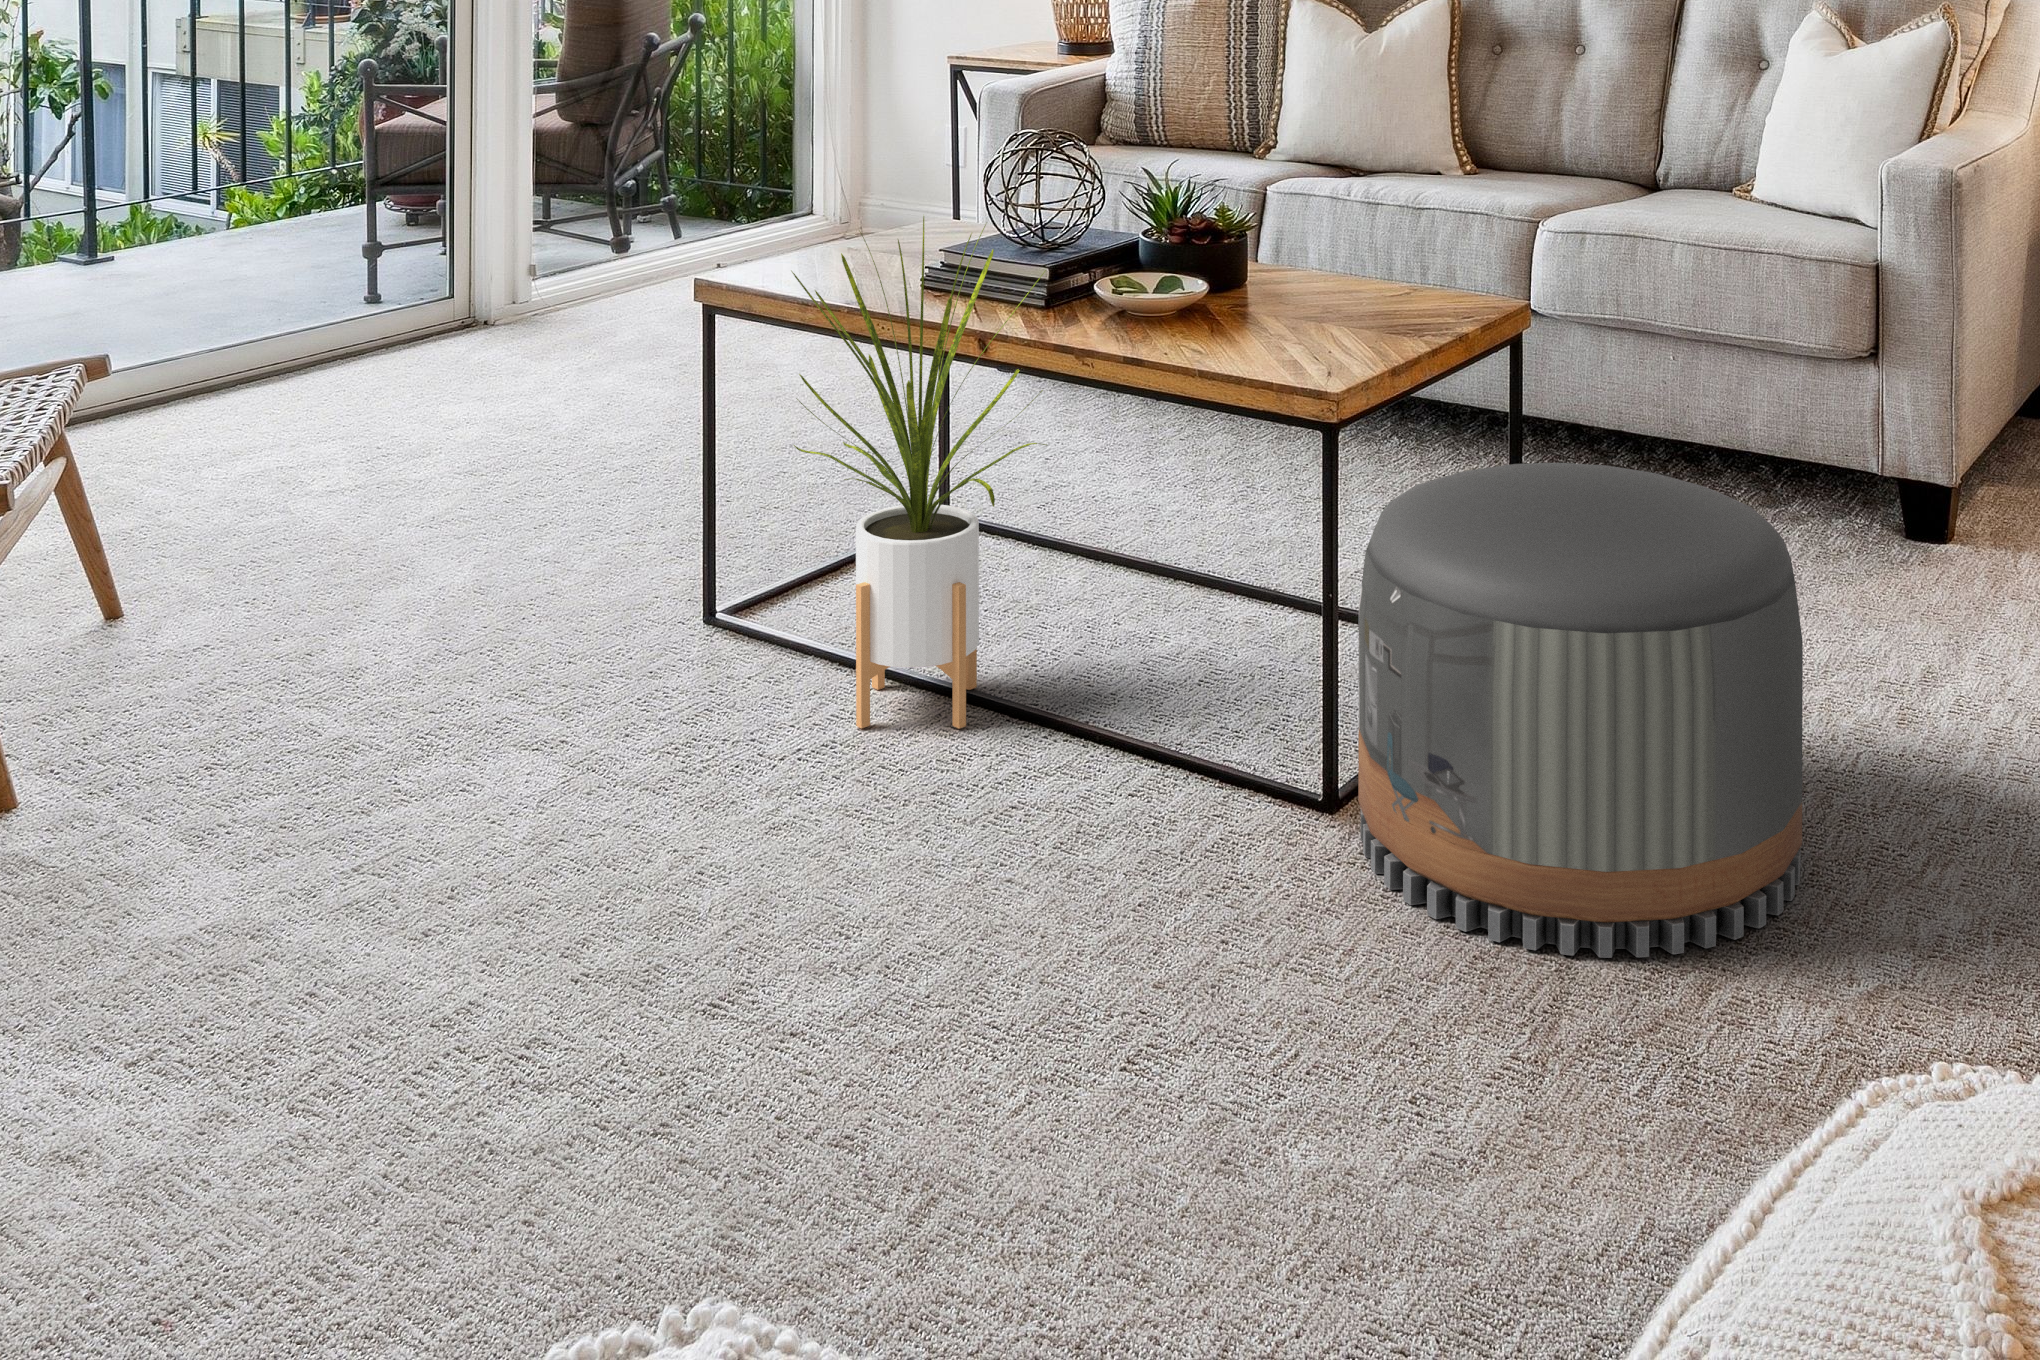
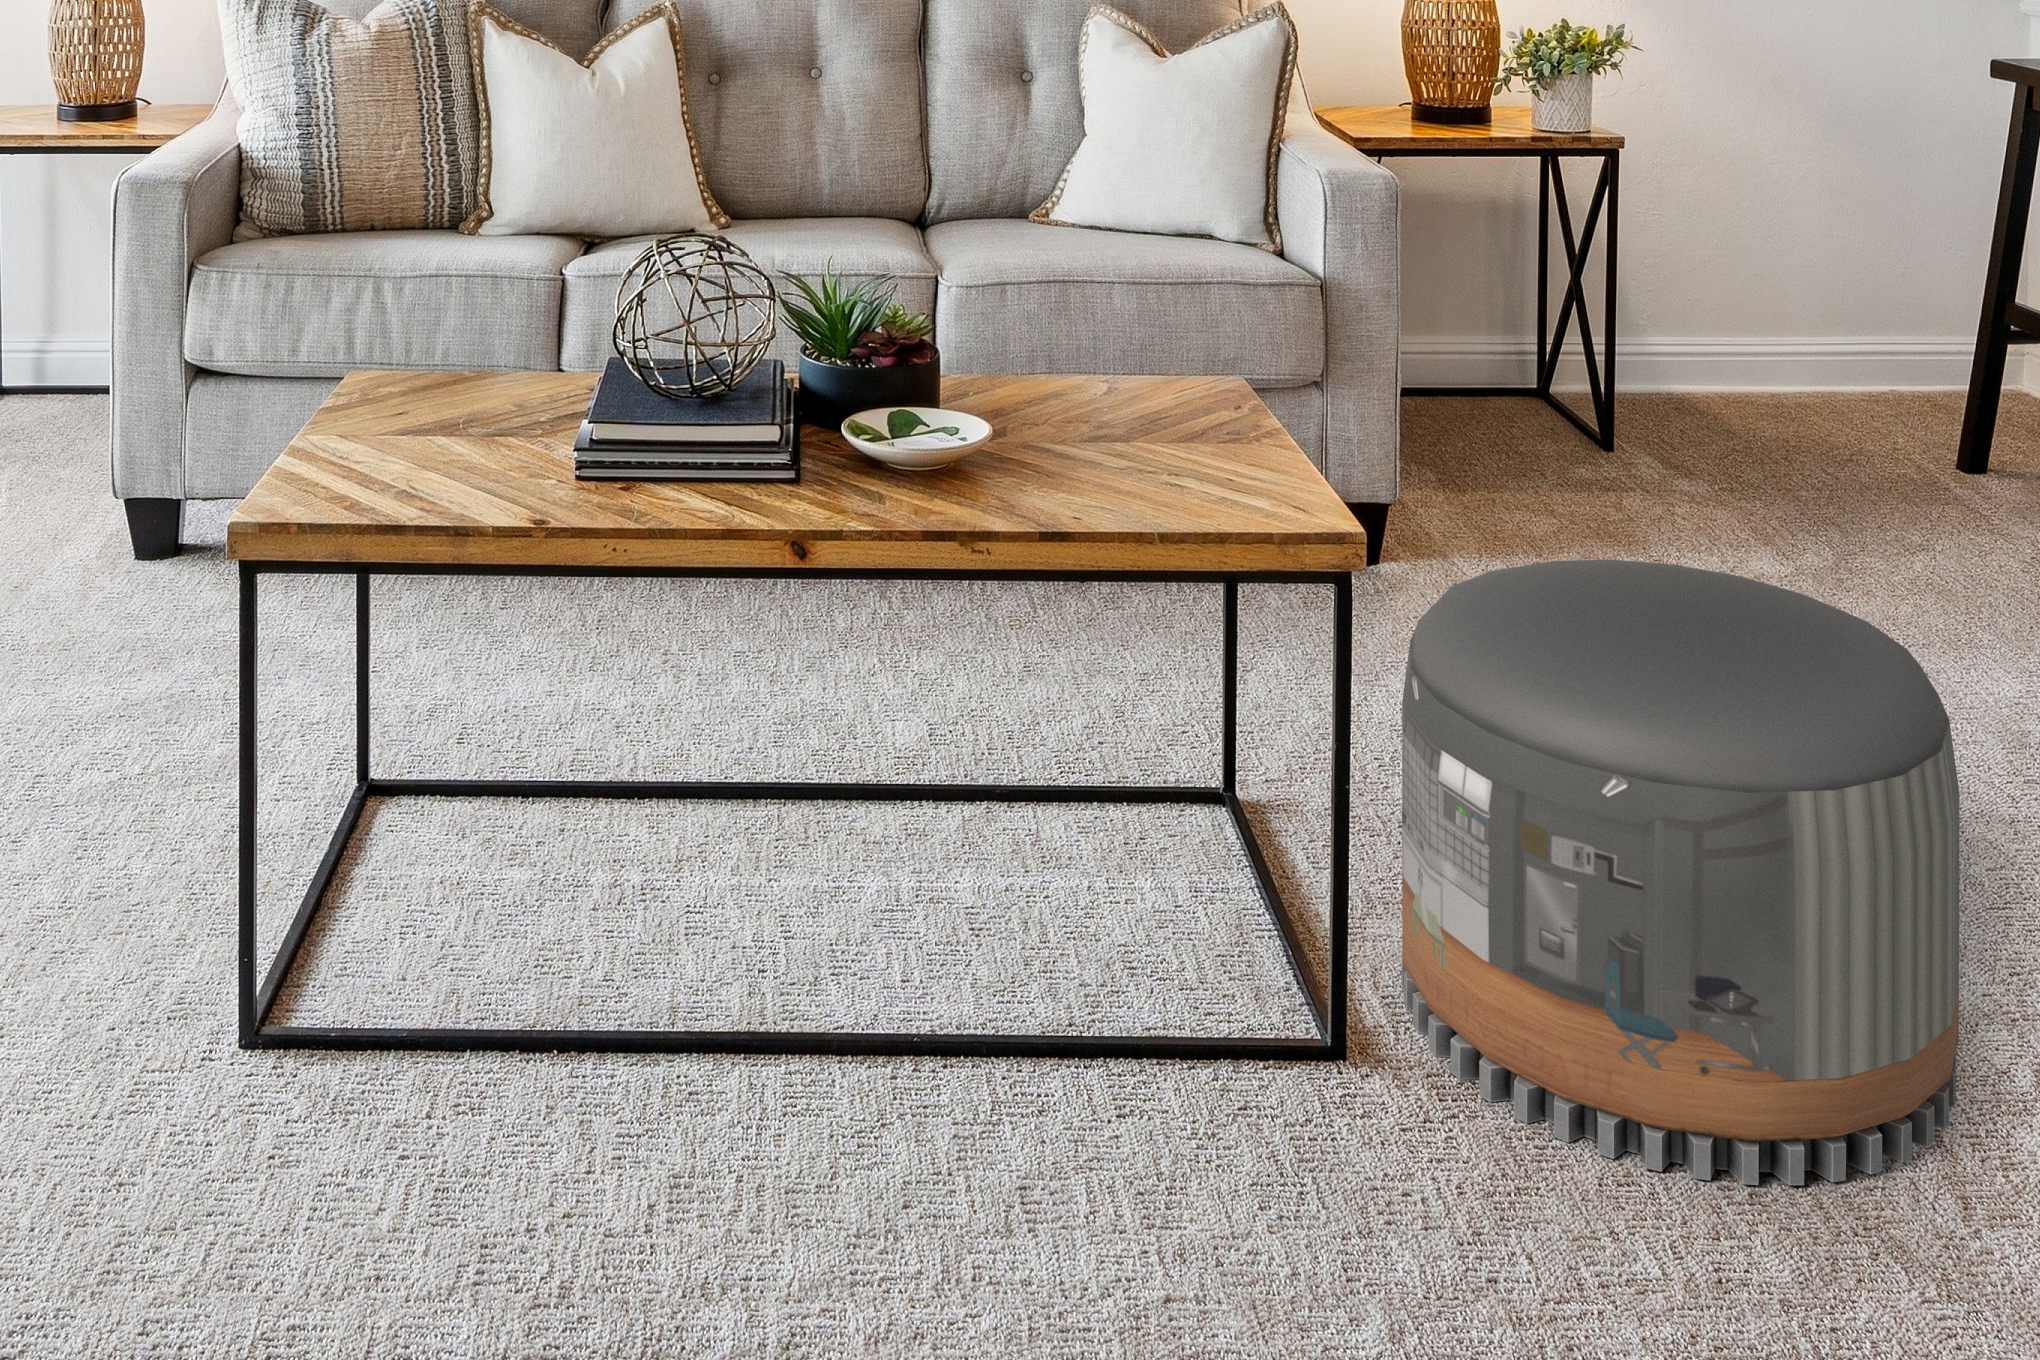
house plant: present [792,216,1047,729] -> none [568,380,934,1165]

